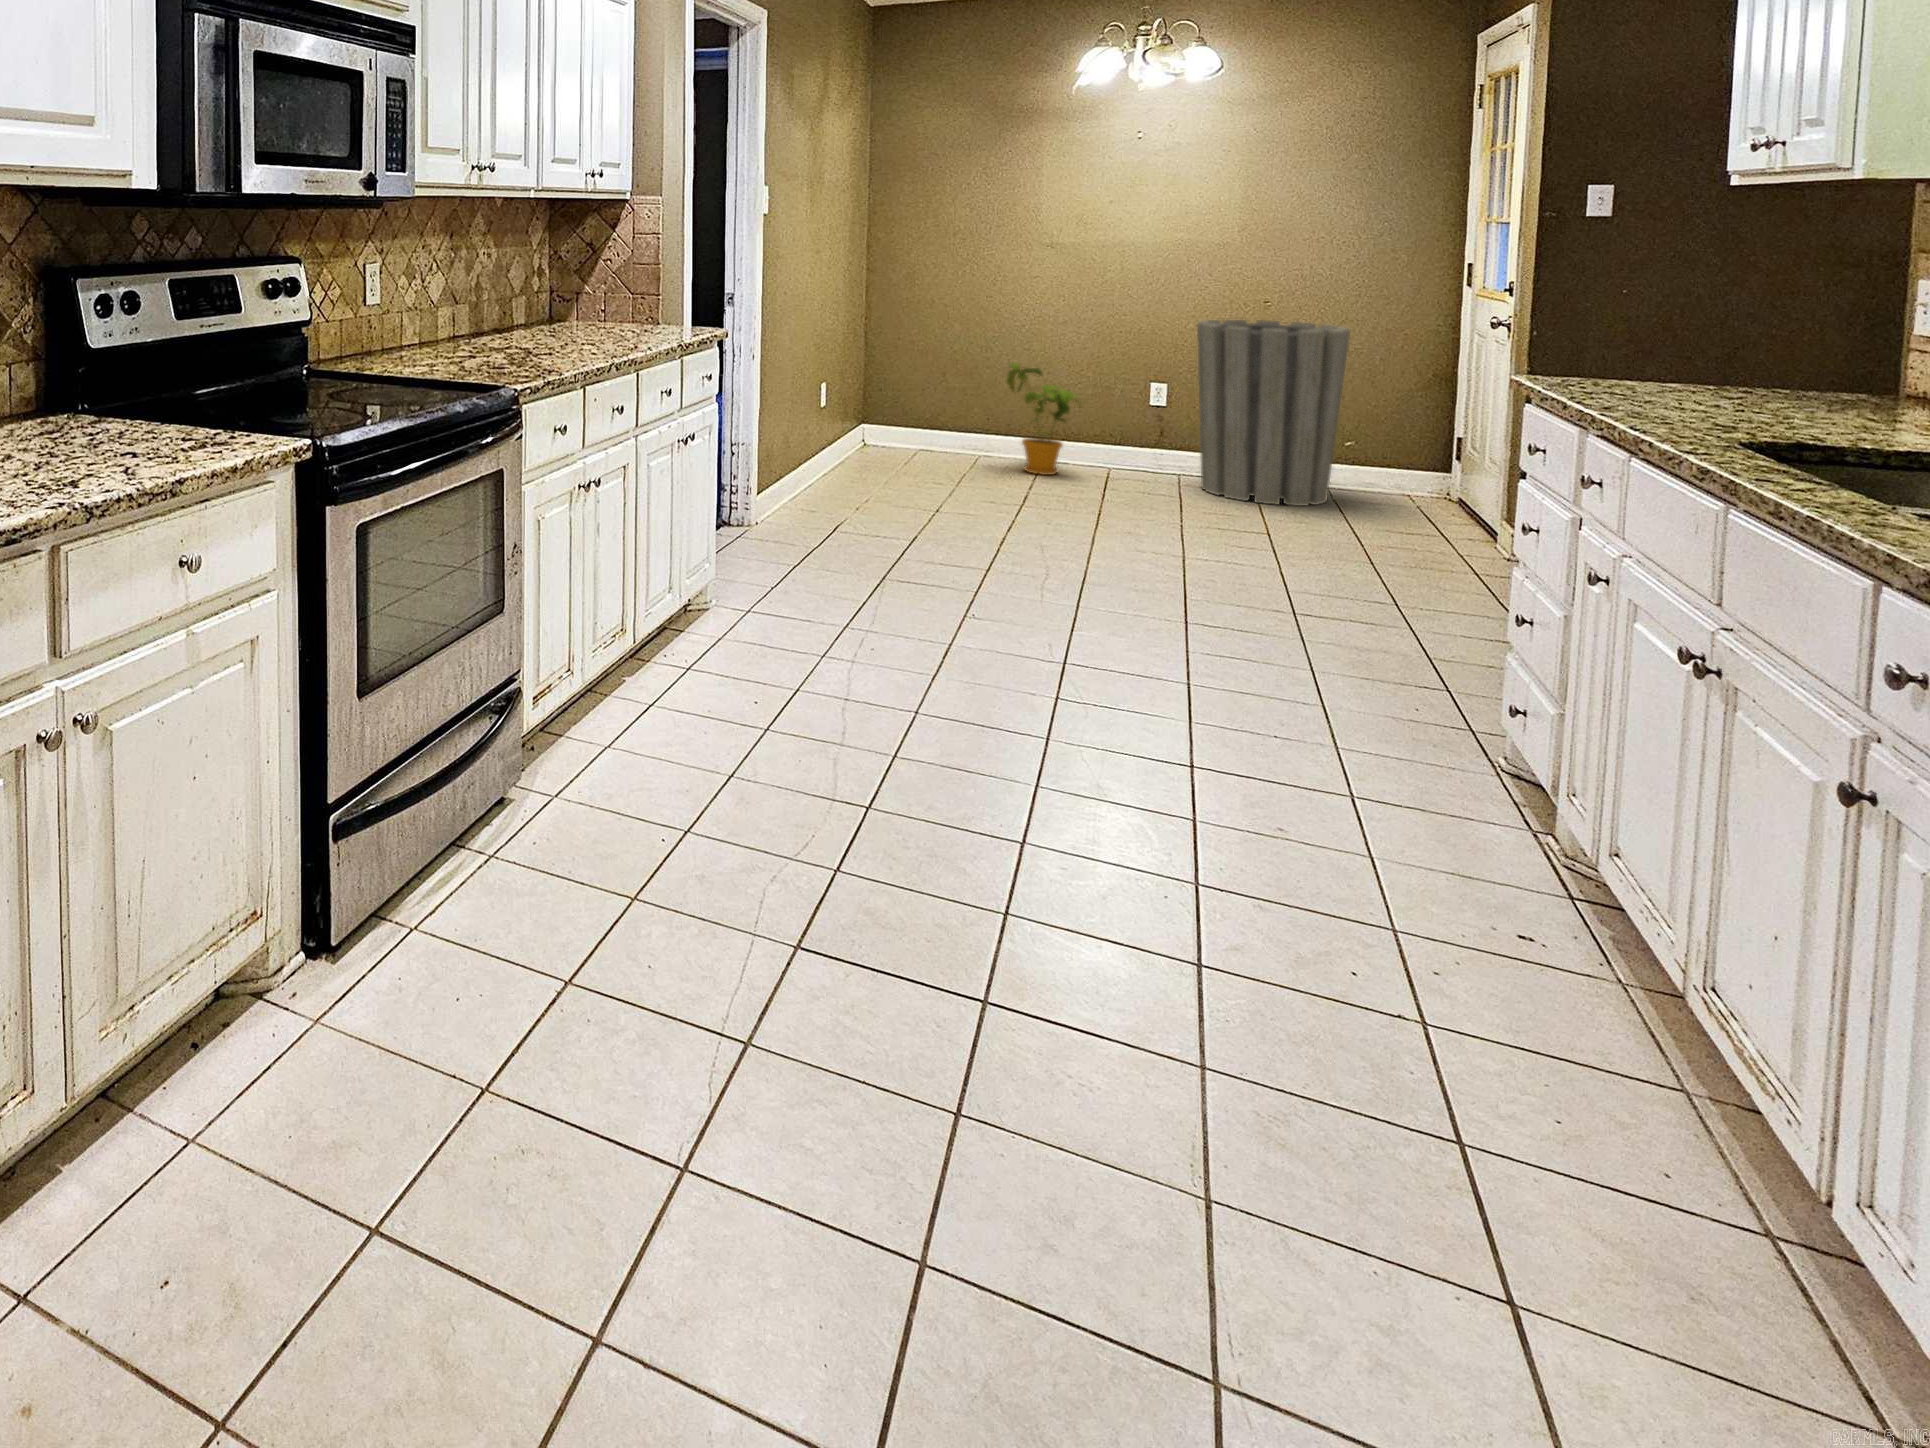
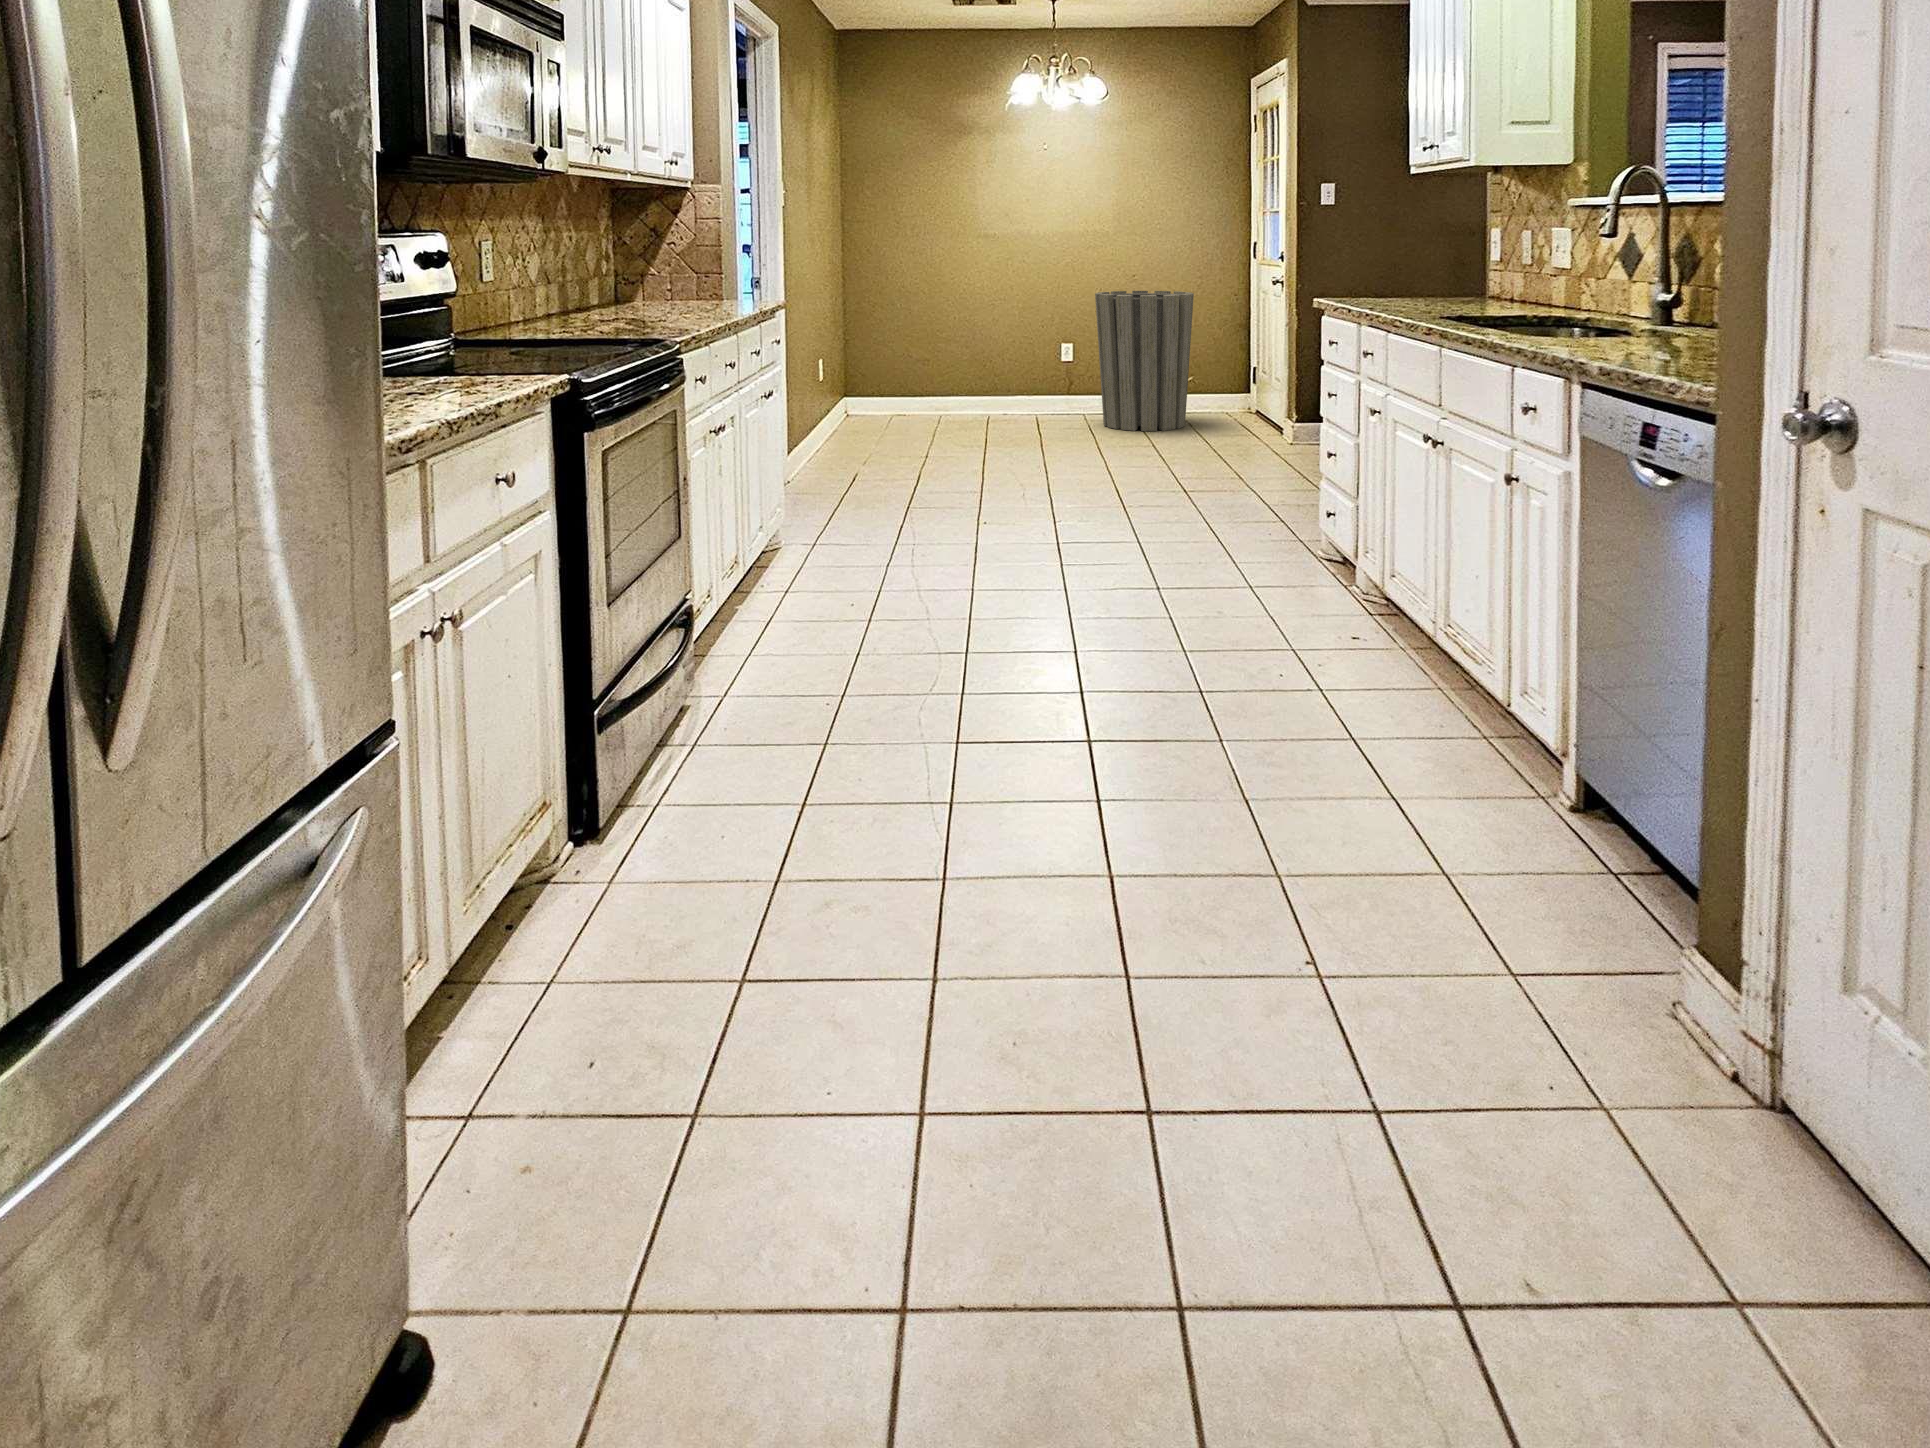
house plant: present [1007,363,1081,475] -> none [961,335,1018,428]

